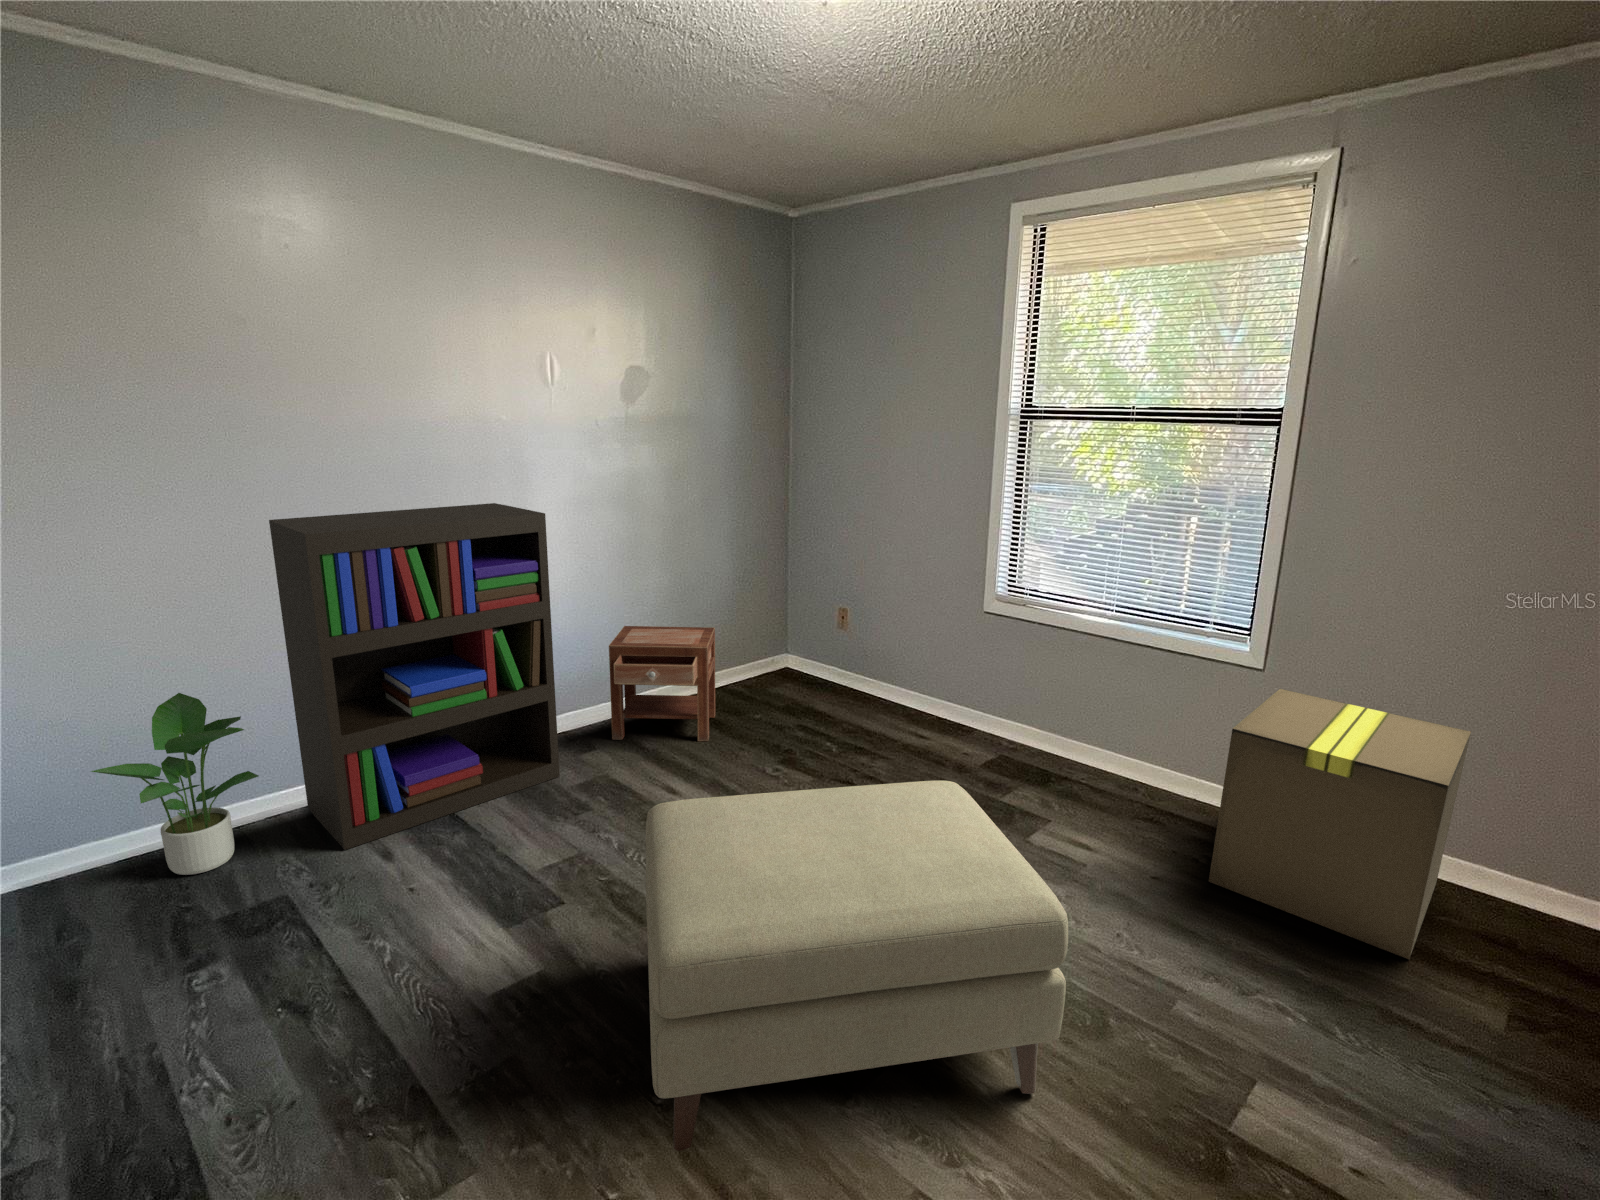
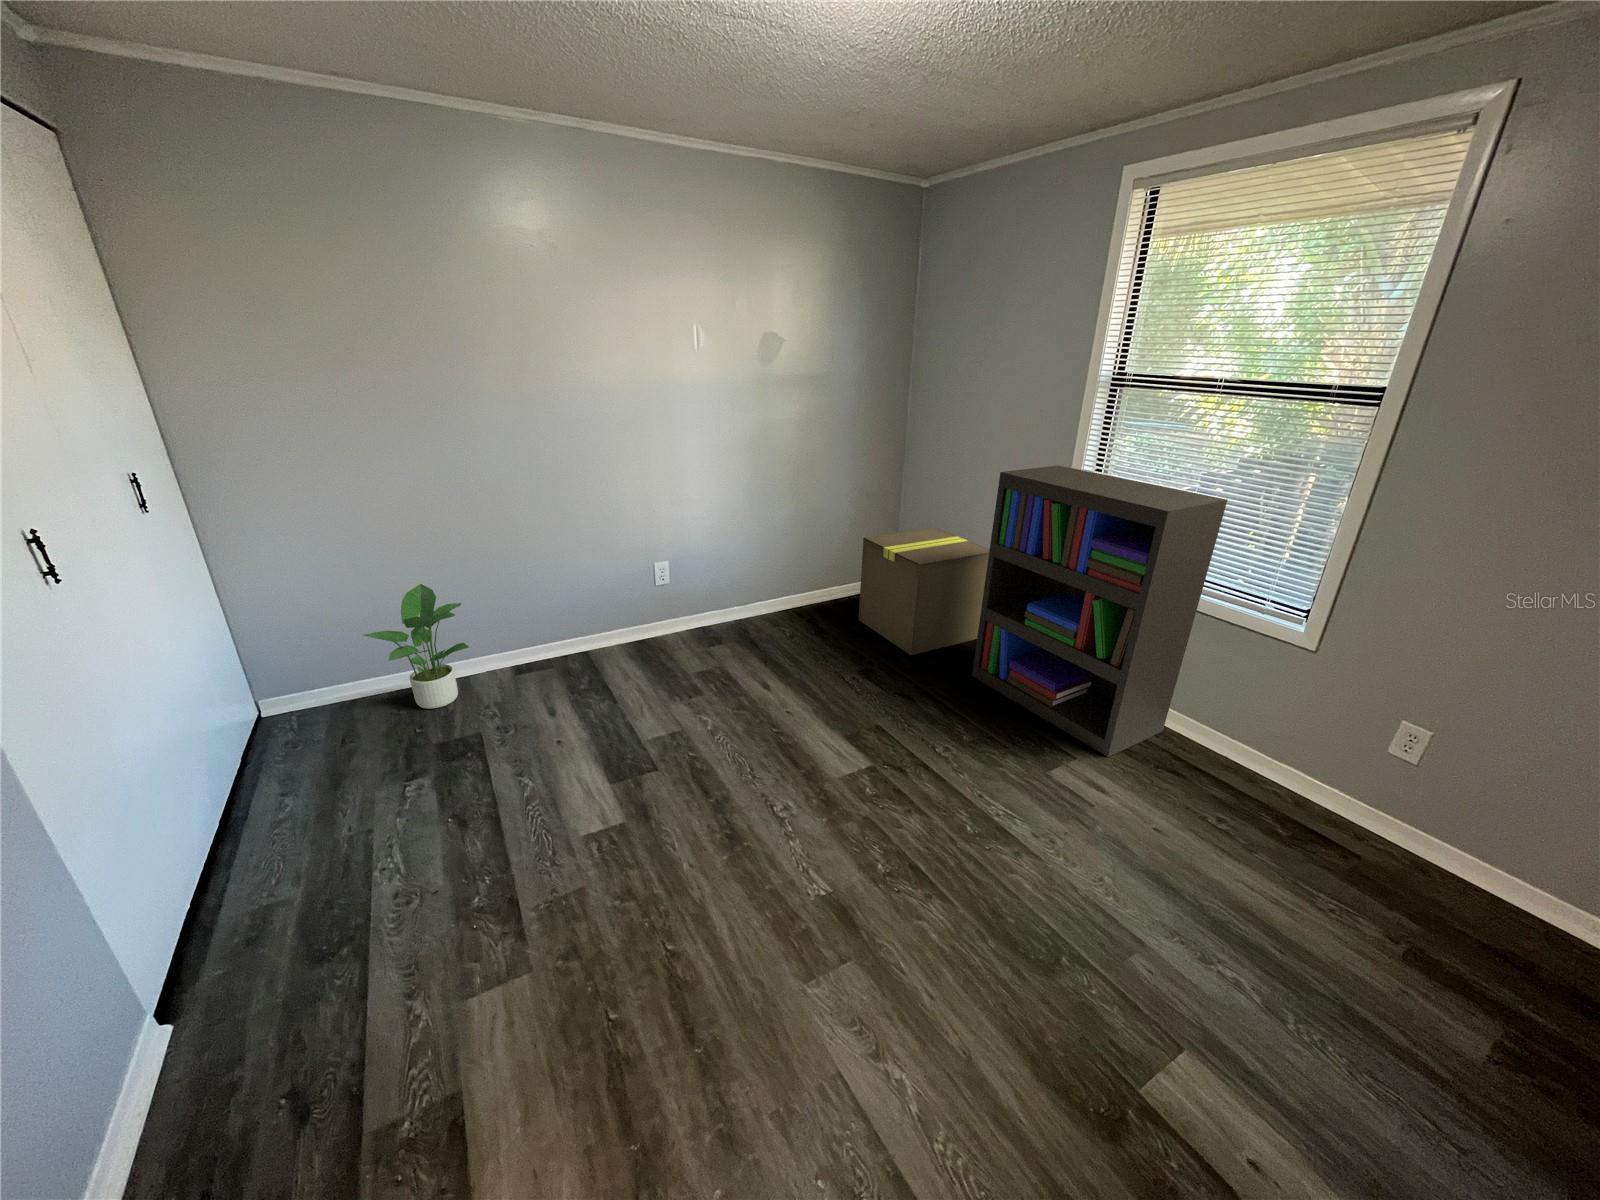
bookshelf: present [269,503,560,850] -> present [972,466,1227,757]
nightstand: present [609,626,715,741] -> none [732,550,821,649]
cardboard box: present [1209,689,1471,959] -> present [859,528,990,655]
ottoman: present [646,781,1068,1151] -> none [645,717,1006,1011]

